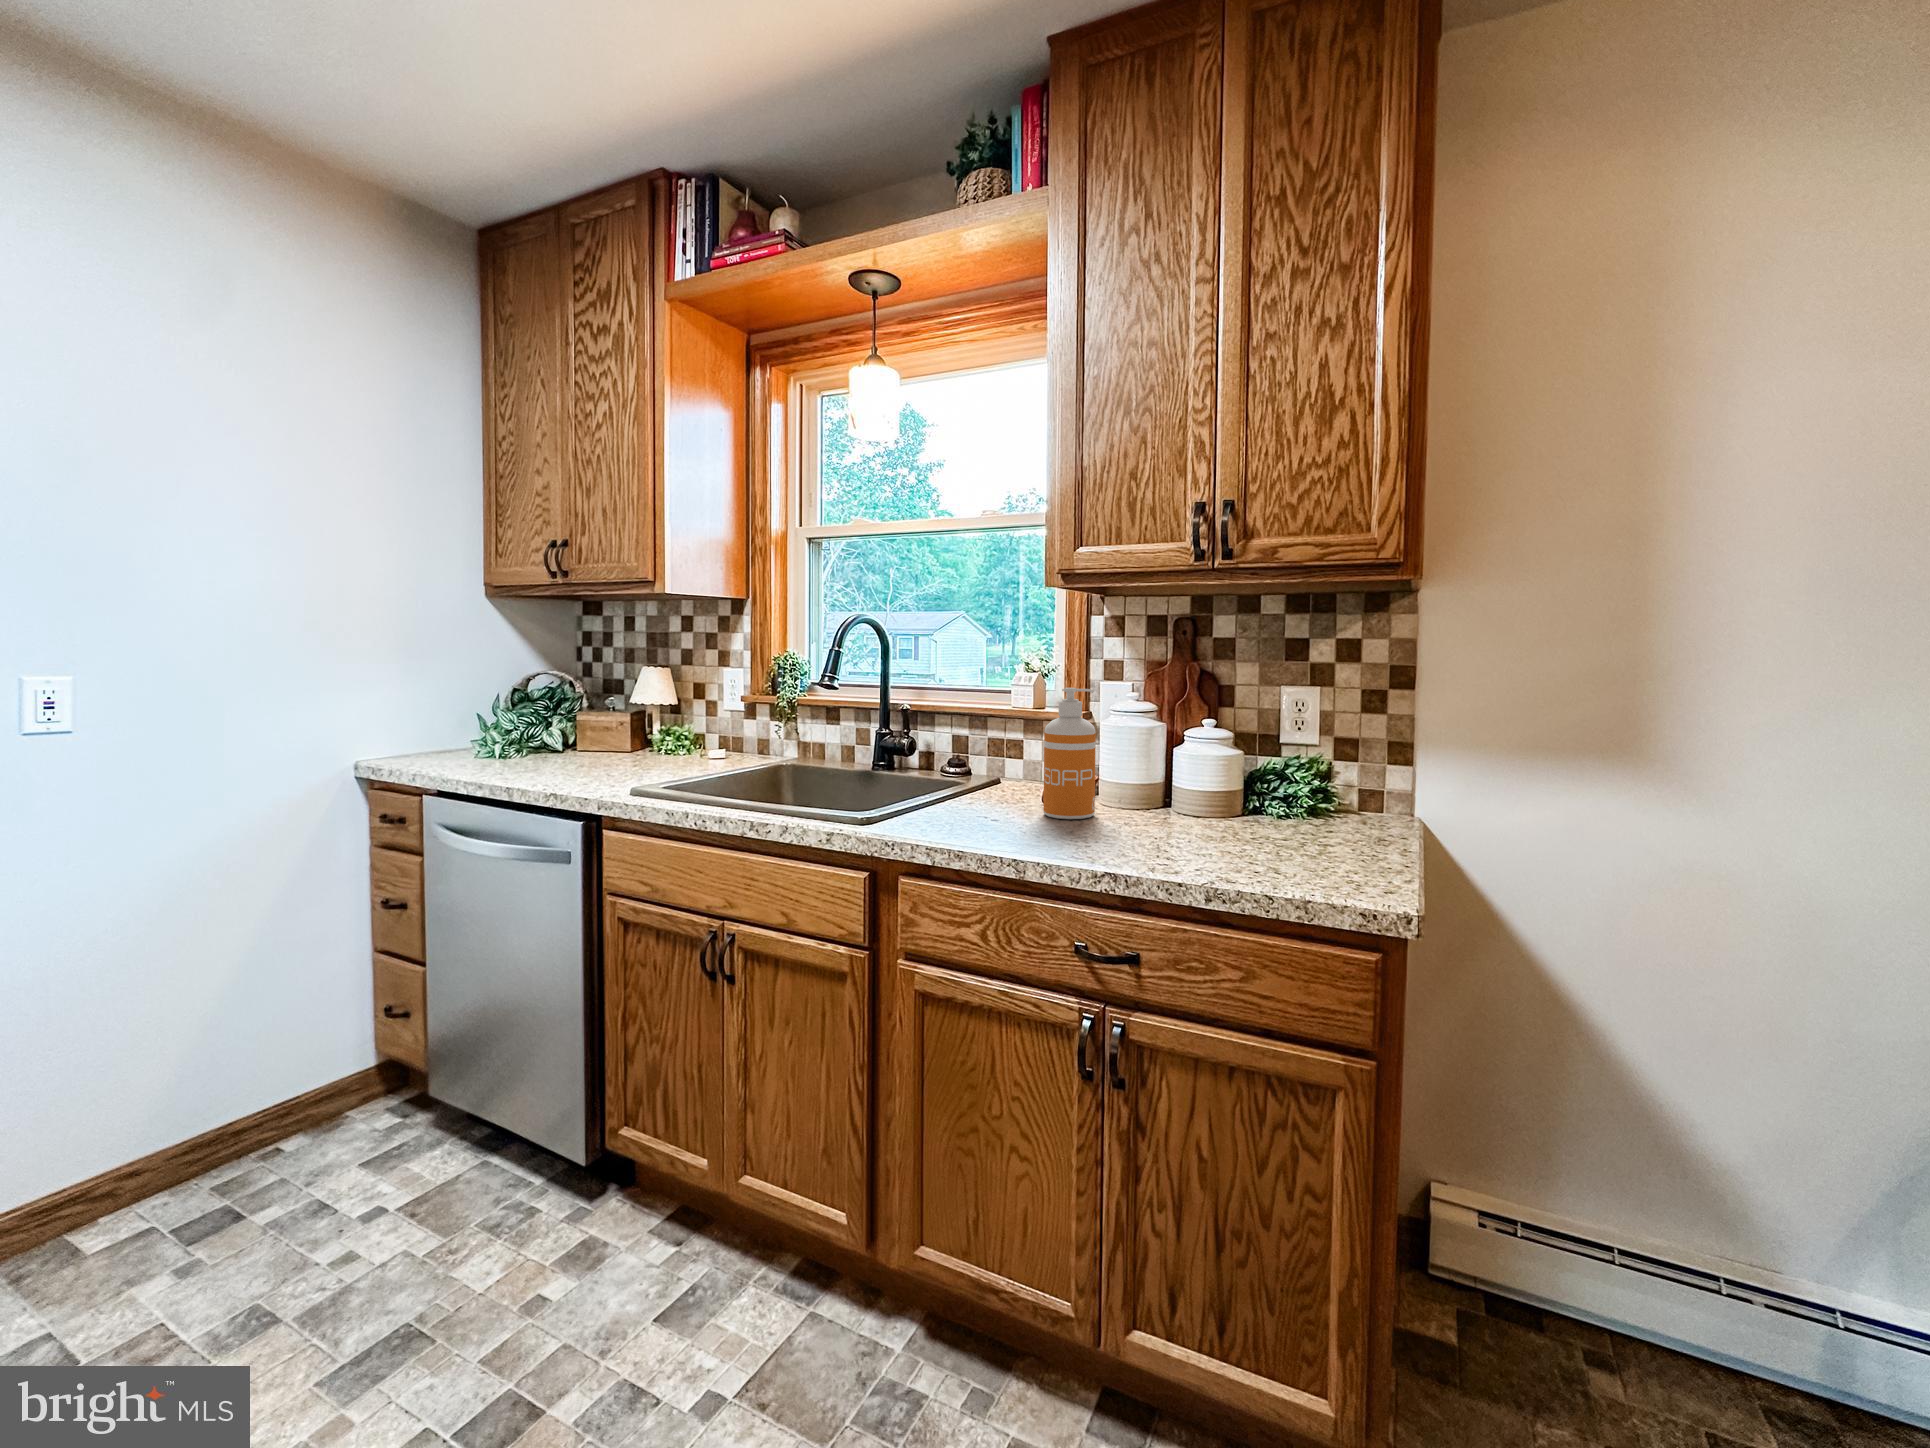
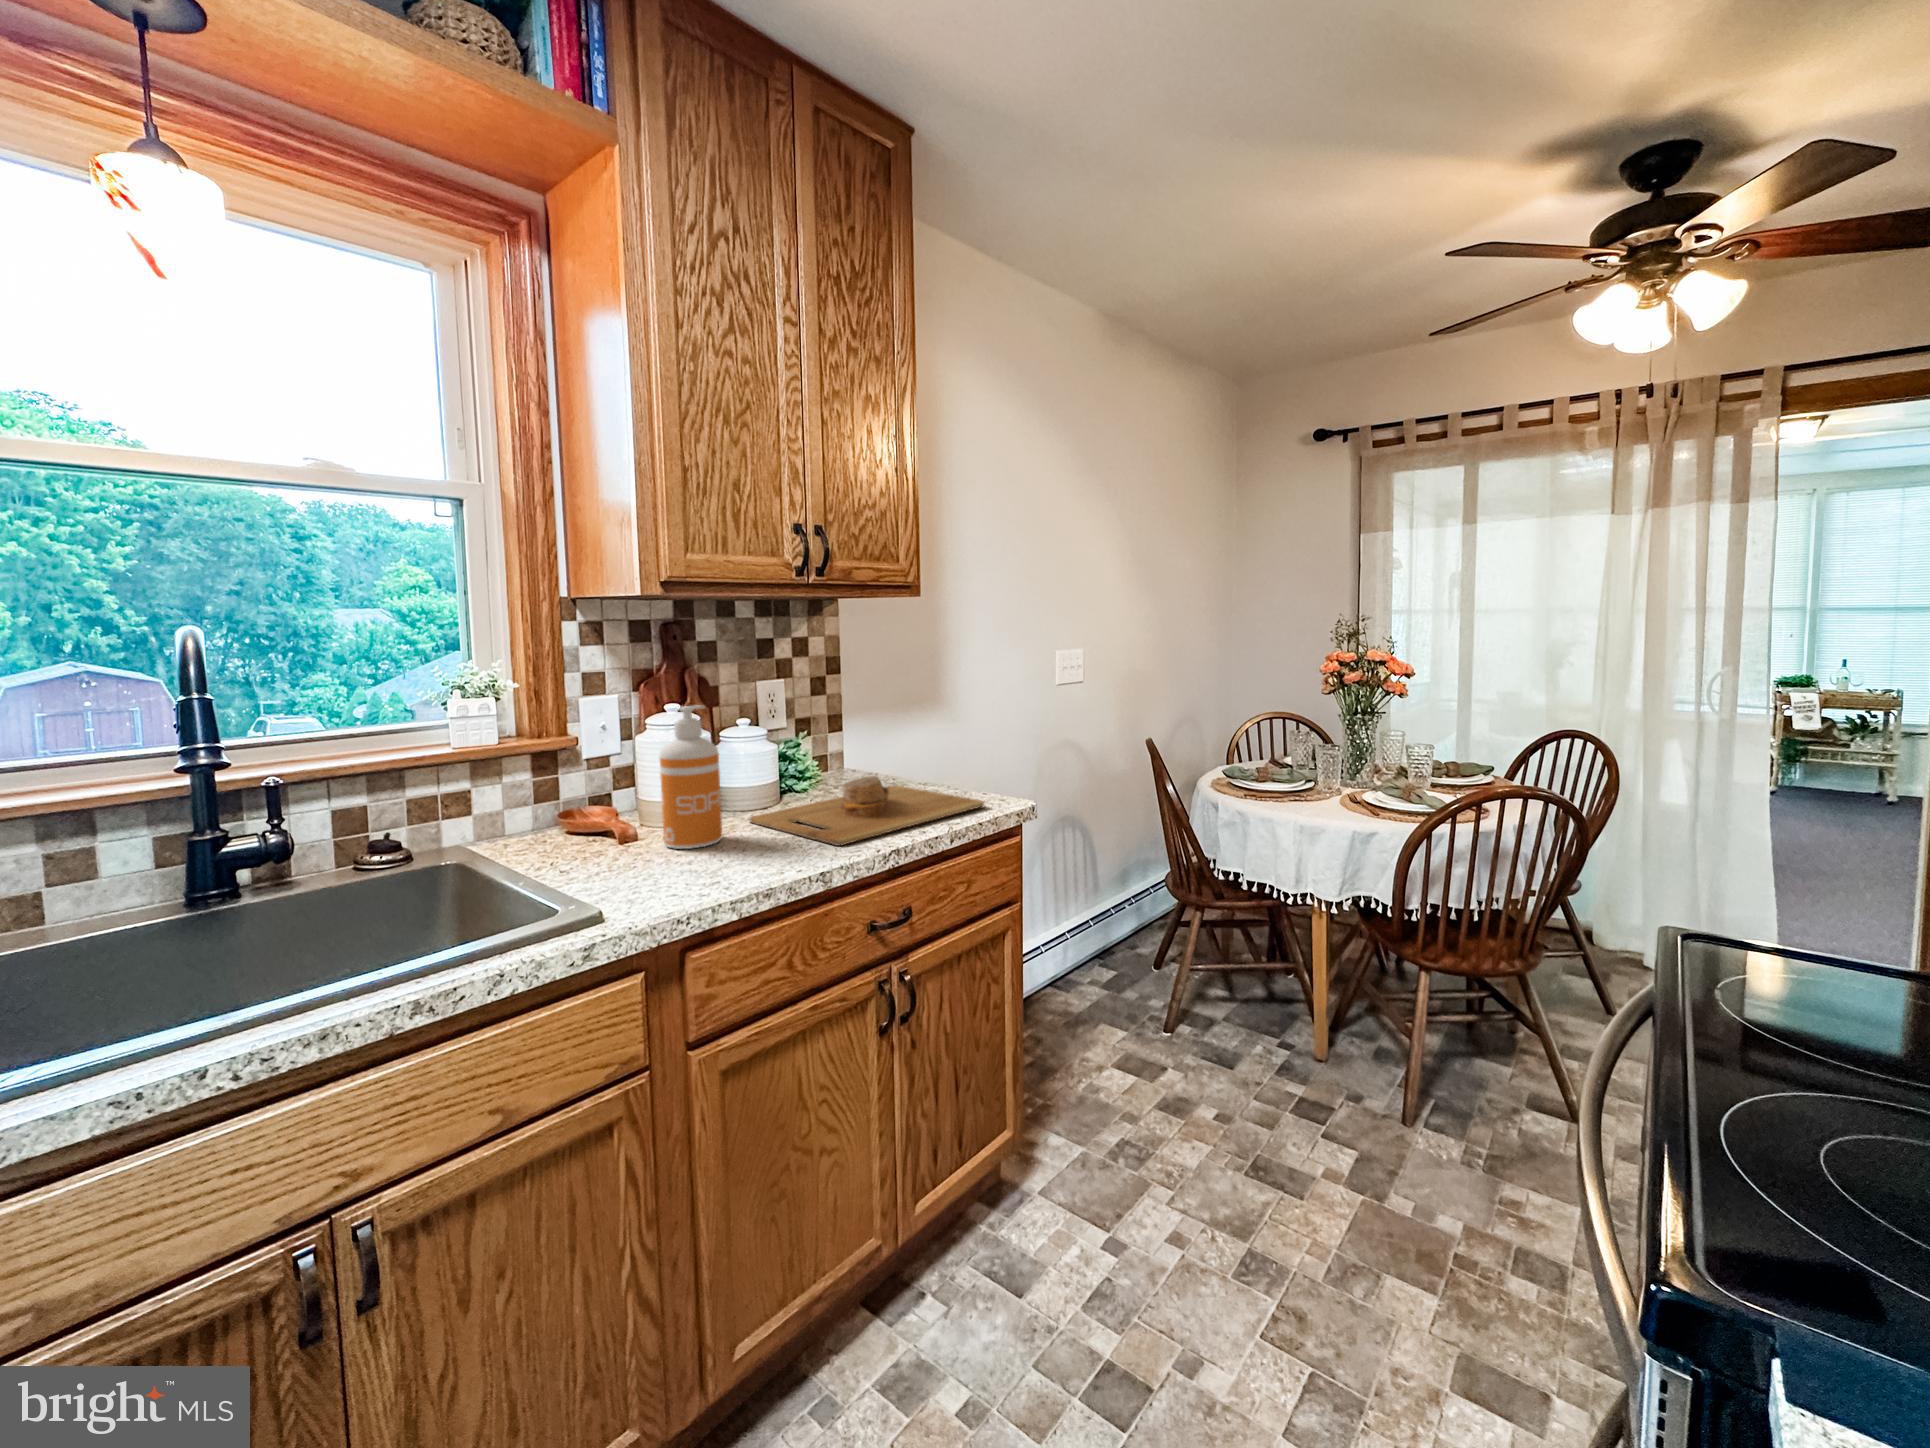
cutting board: none [1098,802,1366,880] -> present [750,776,984,846]

